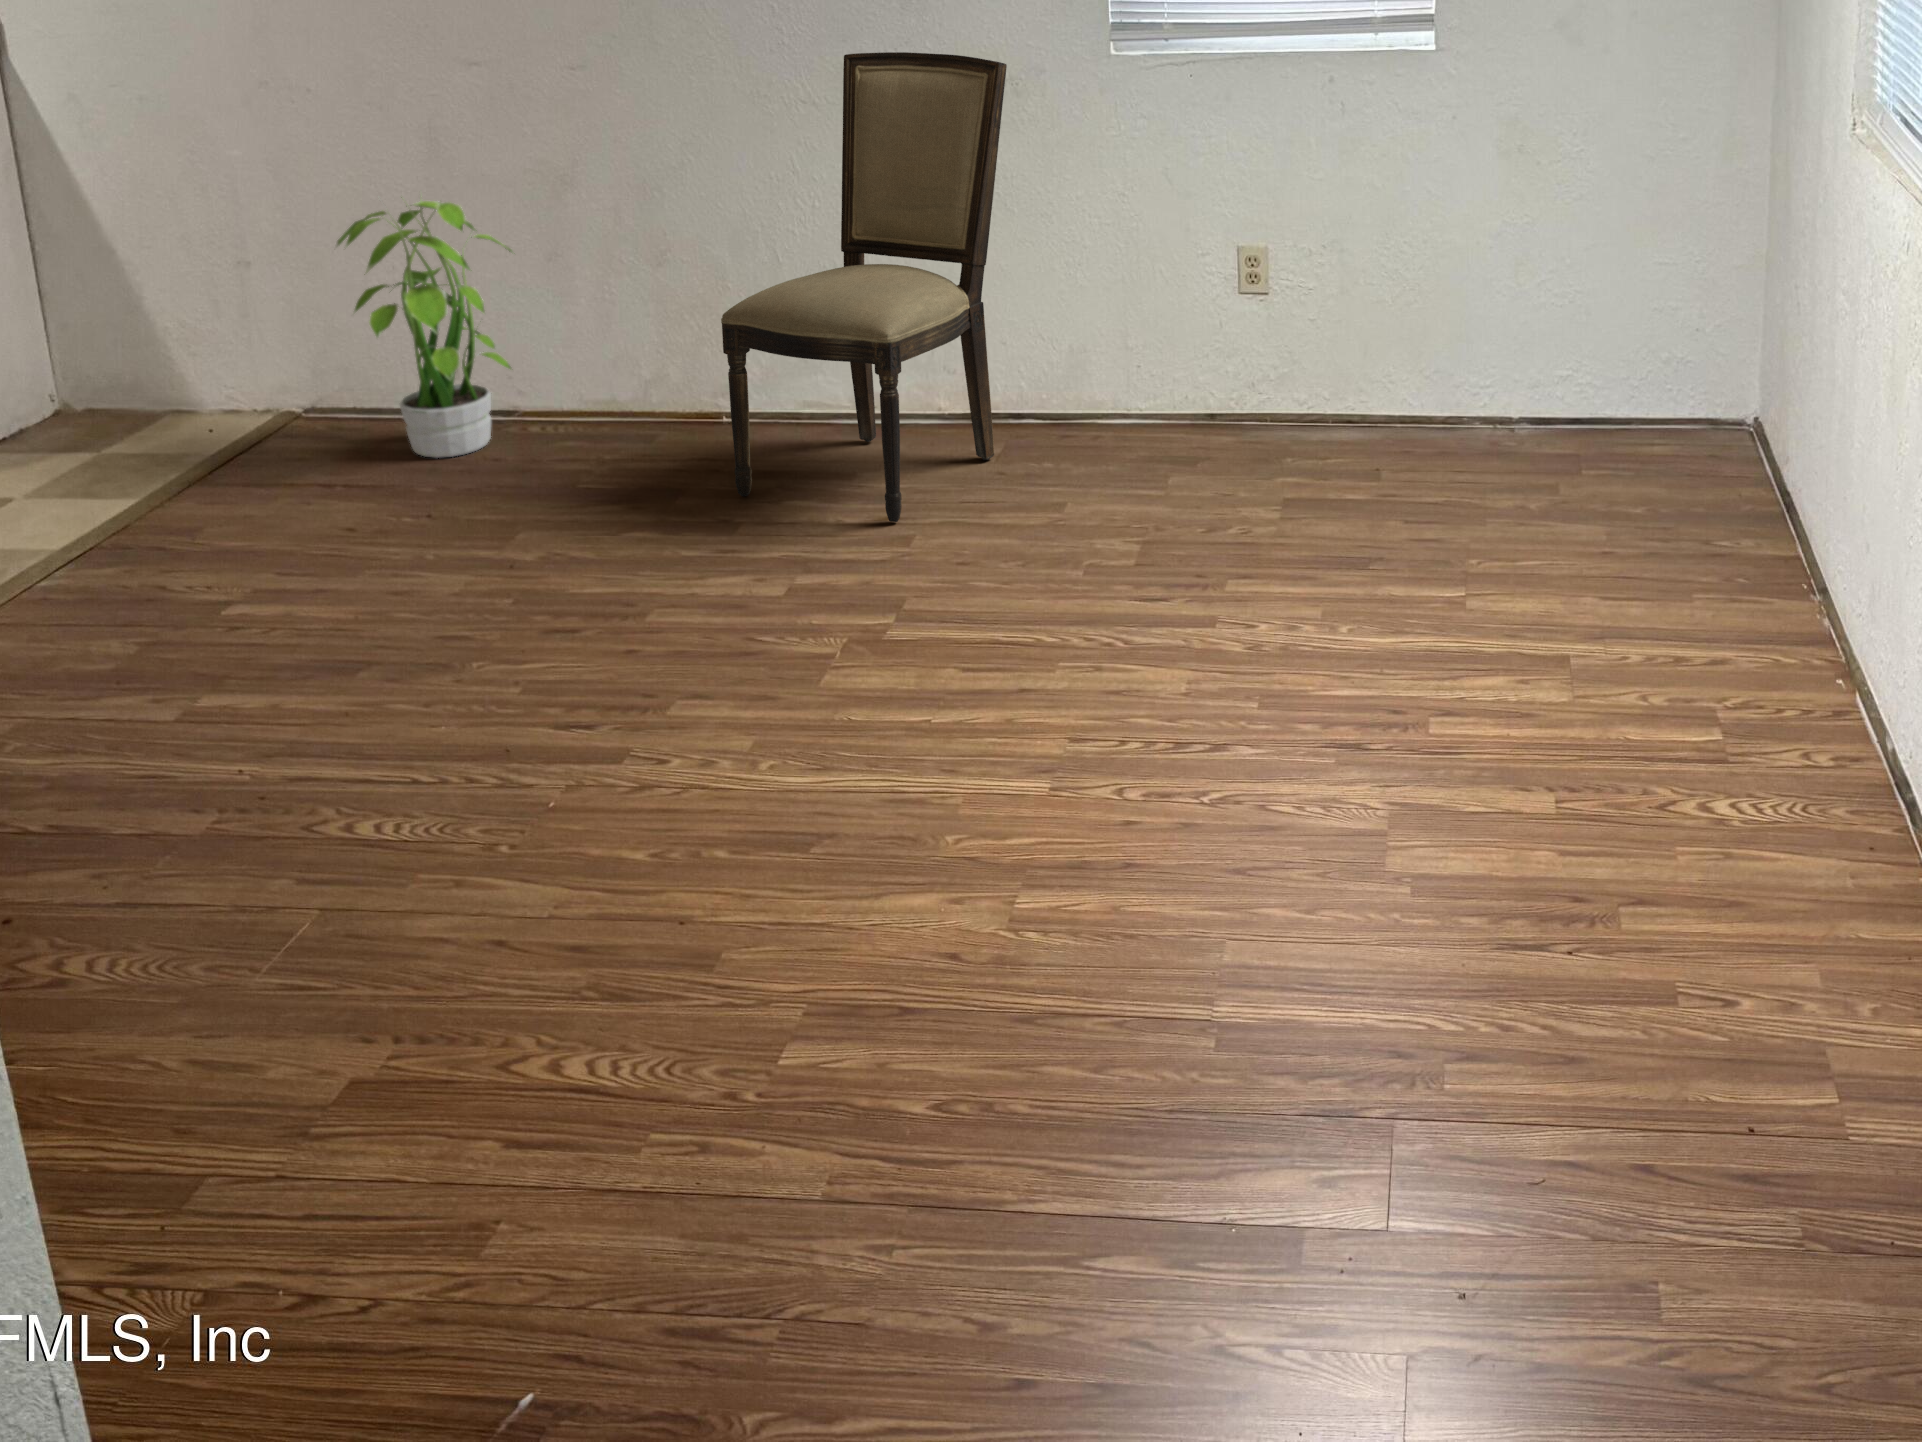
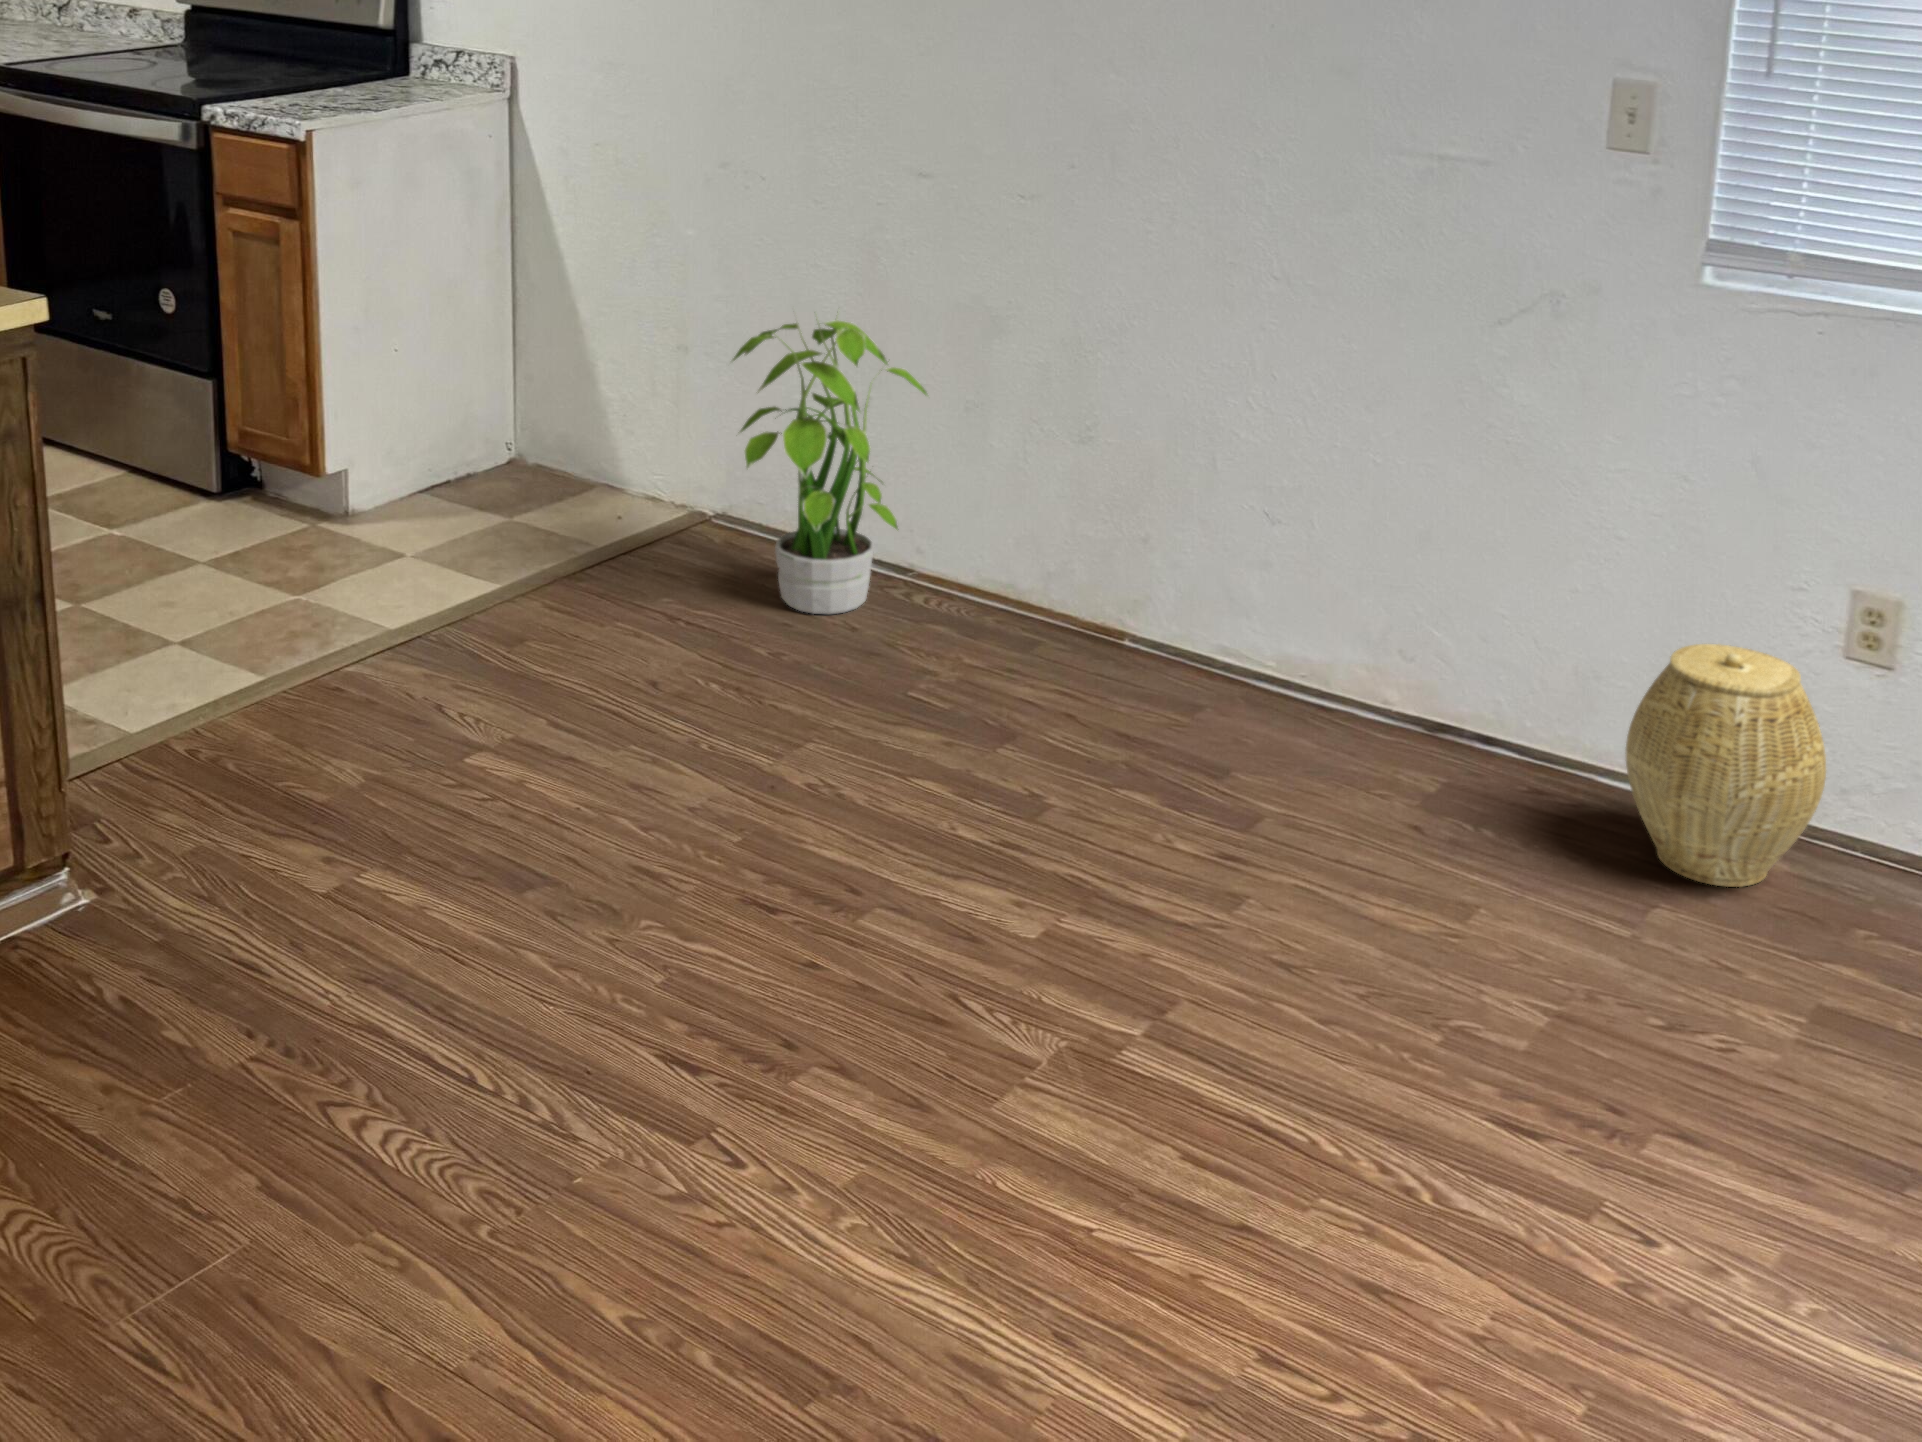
dining chair: present [721,52,1007,522] -> none [1074,230,1527,866]
woven basket: none [1123,297,1248,457] -> present [1626,644,1826,887]

